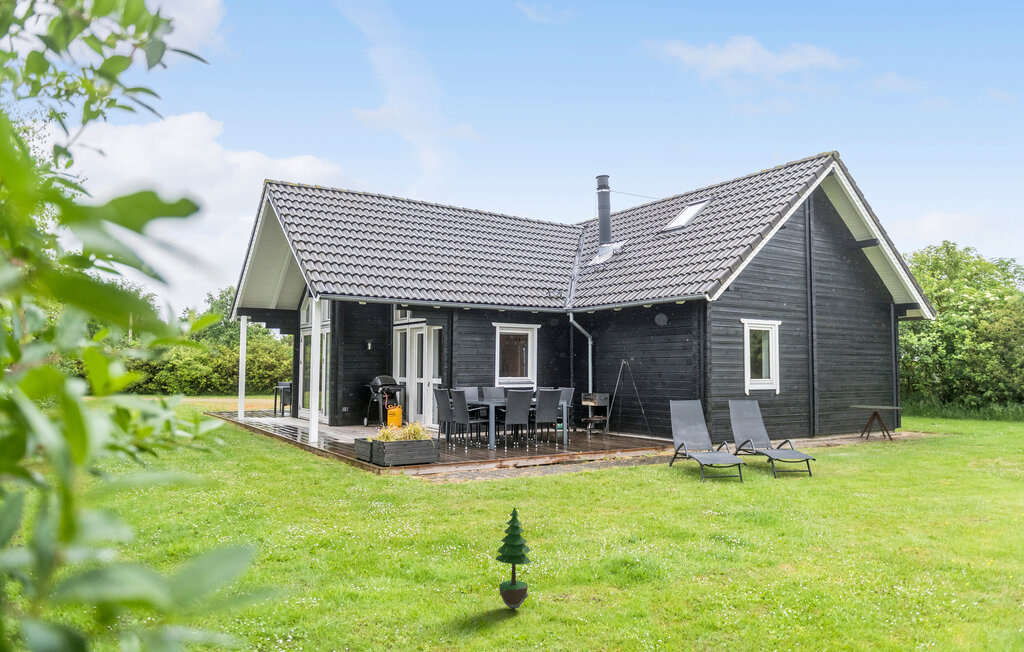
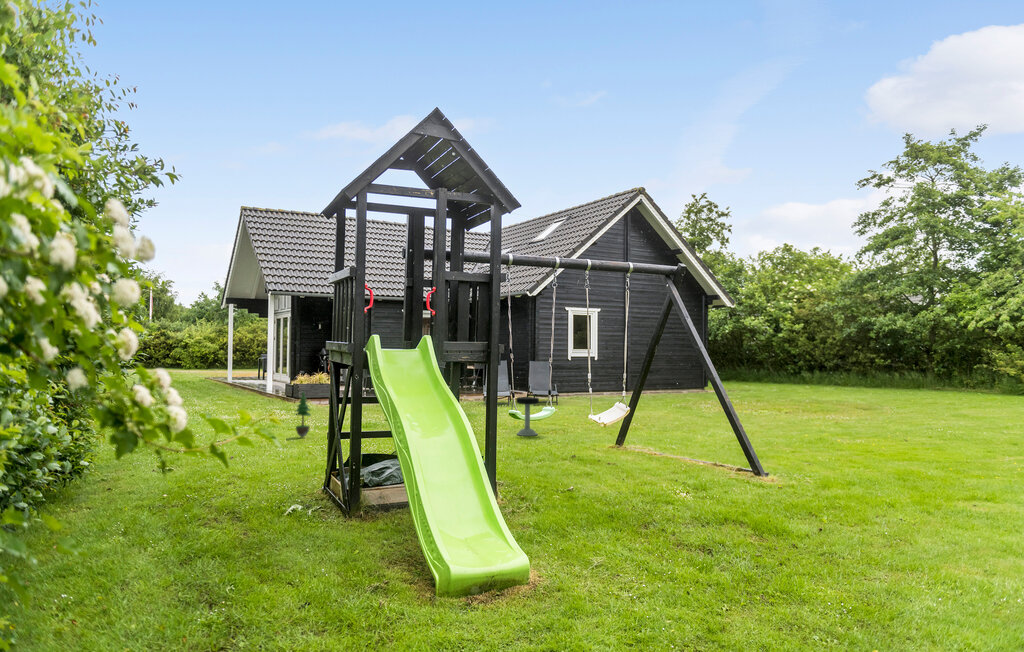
round table: present [850,405,902,440] -> none [655,368,689,392]
stool: none [918,505,973,592] -> present [516,397,539,436]

